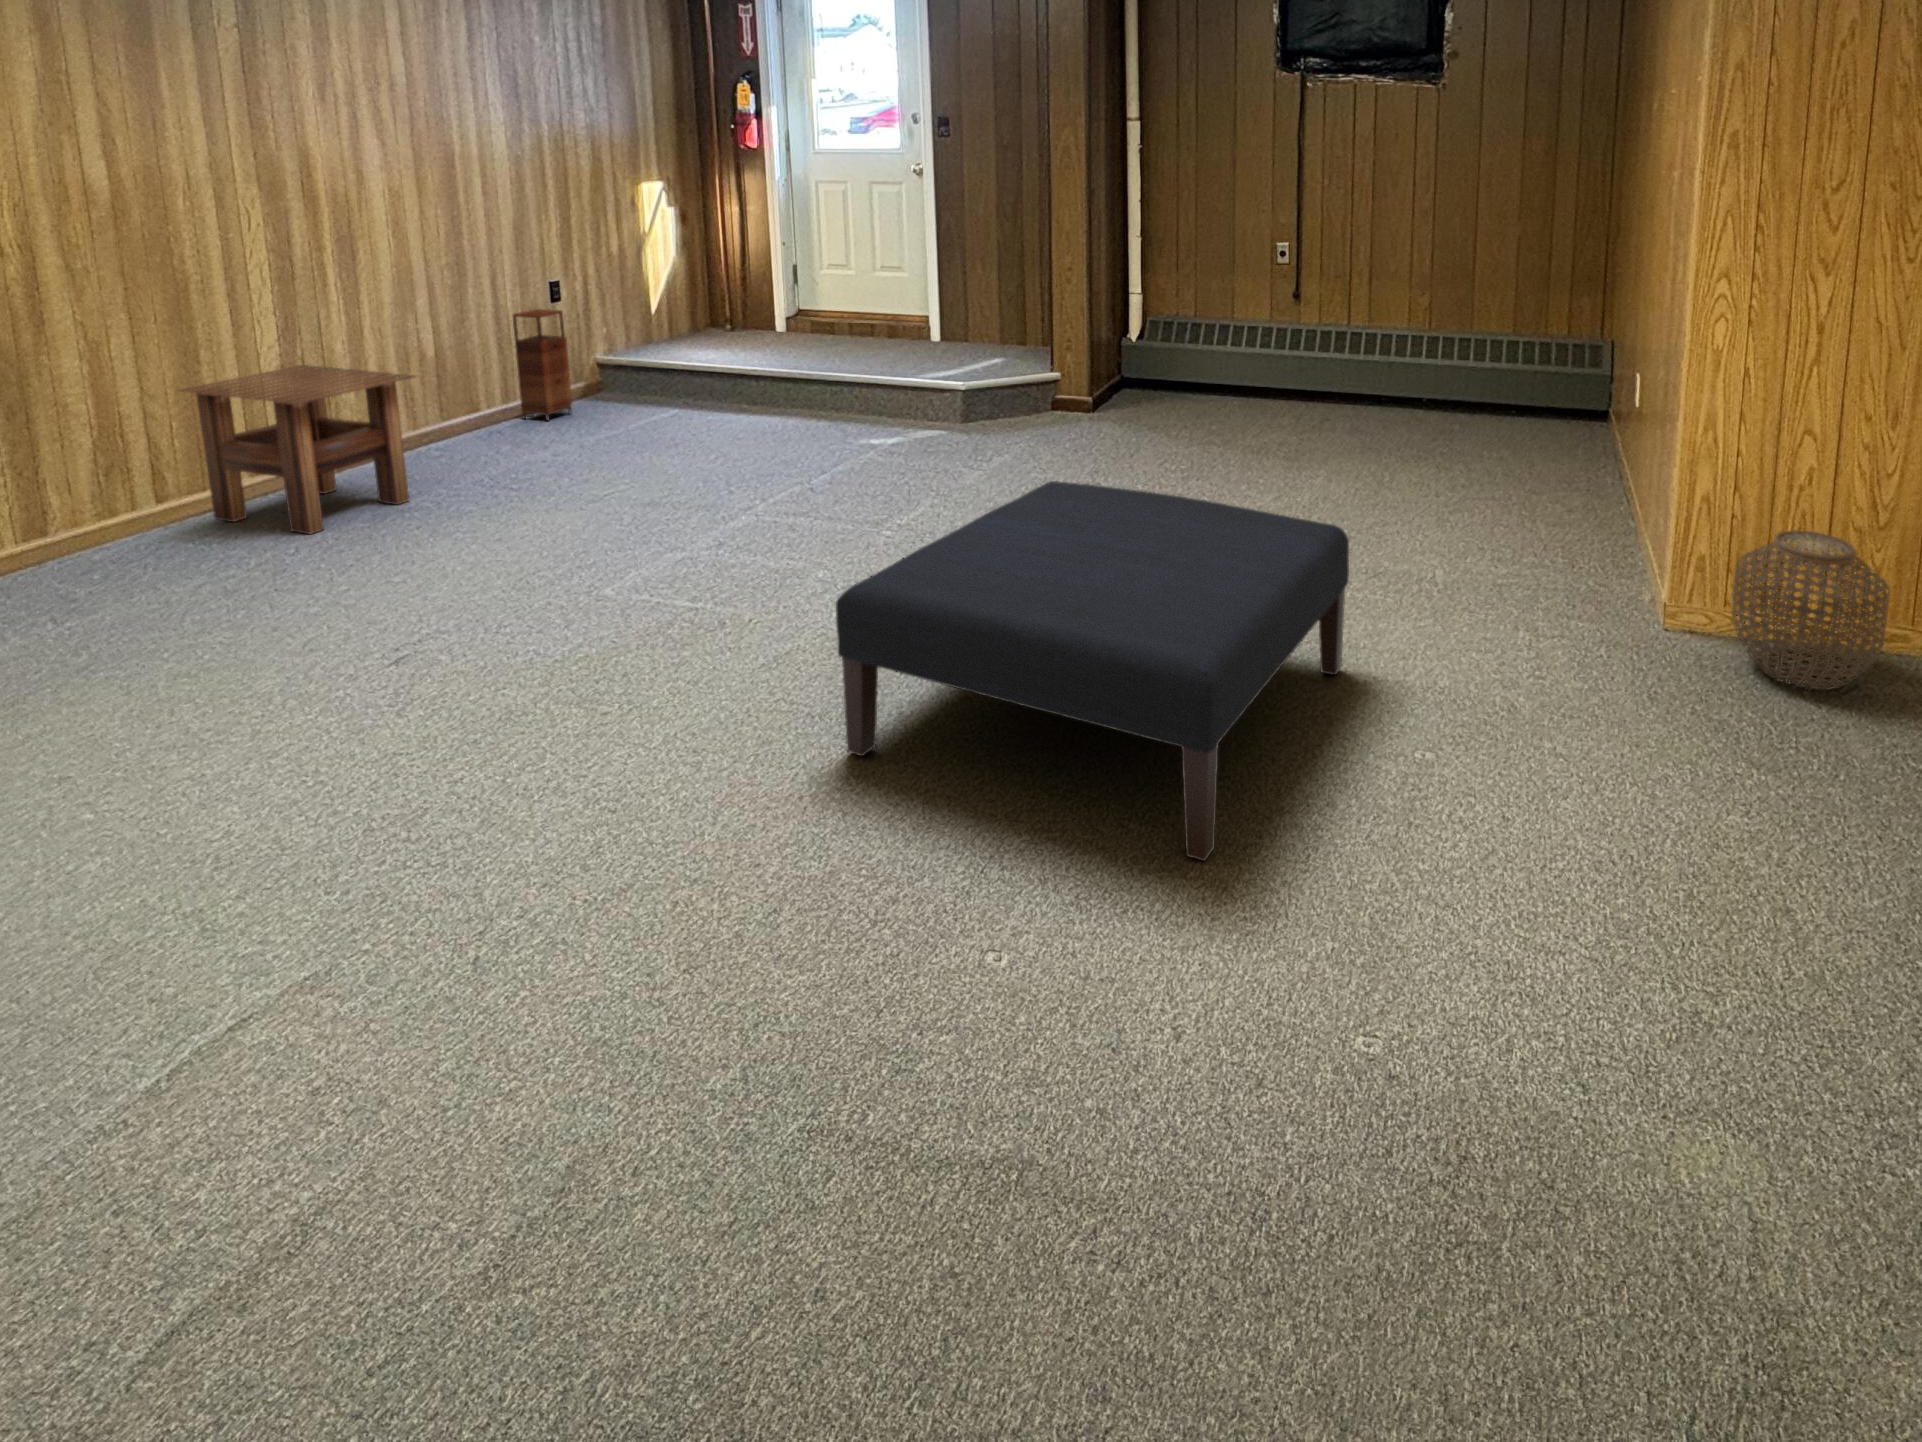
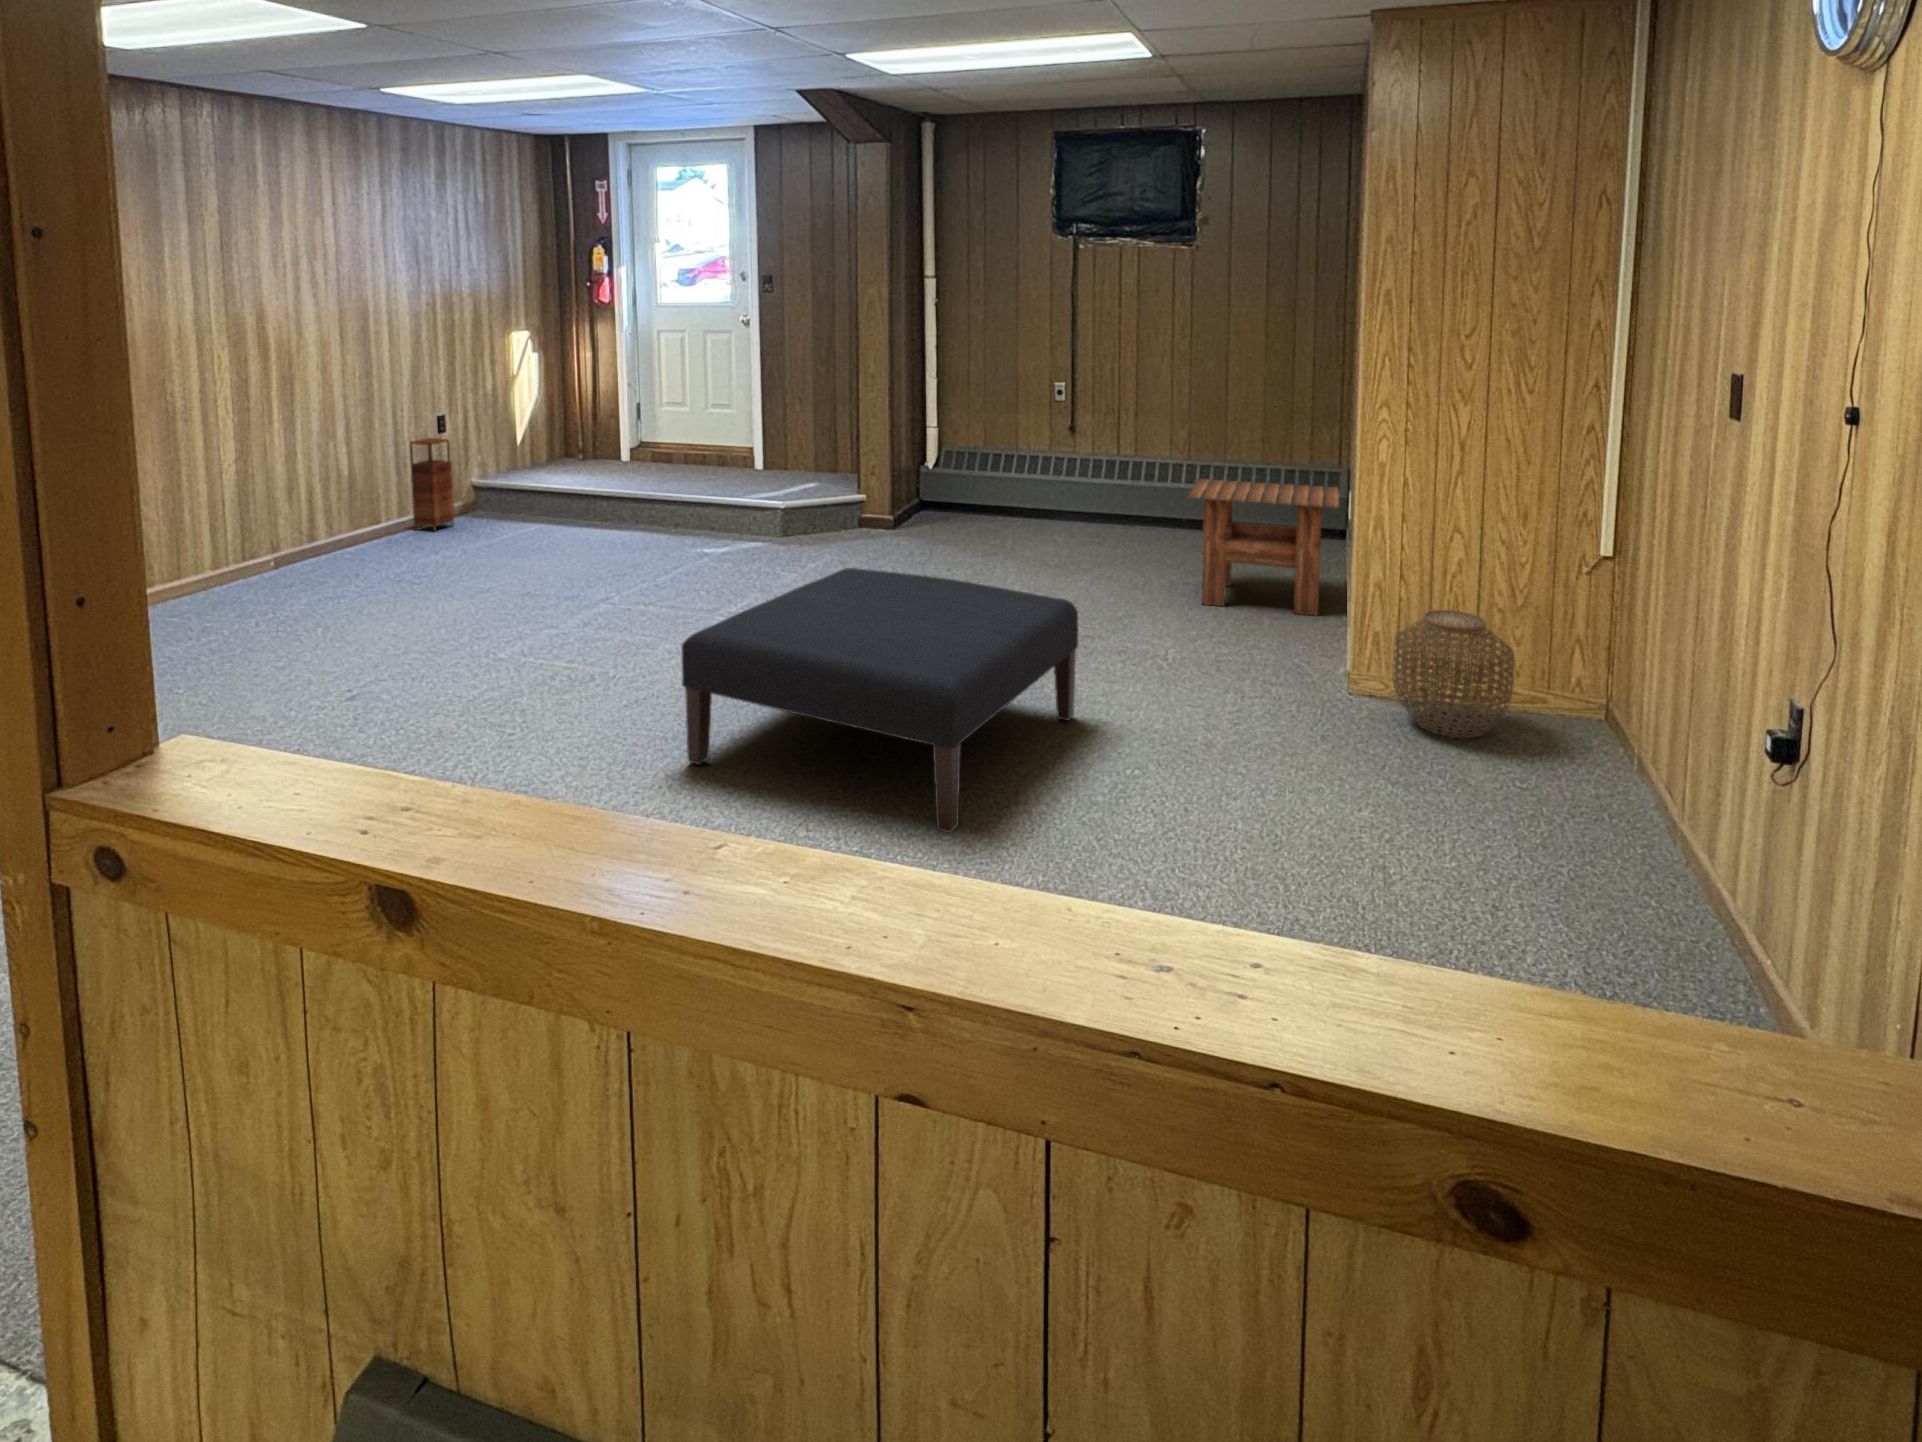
side table: present [178,365,415,534] -> present [1188,479,1339,616]

